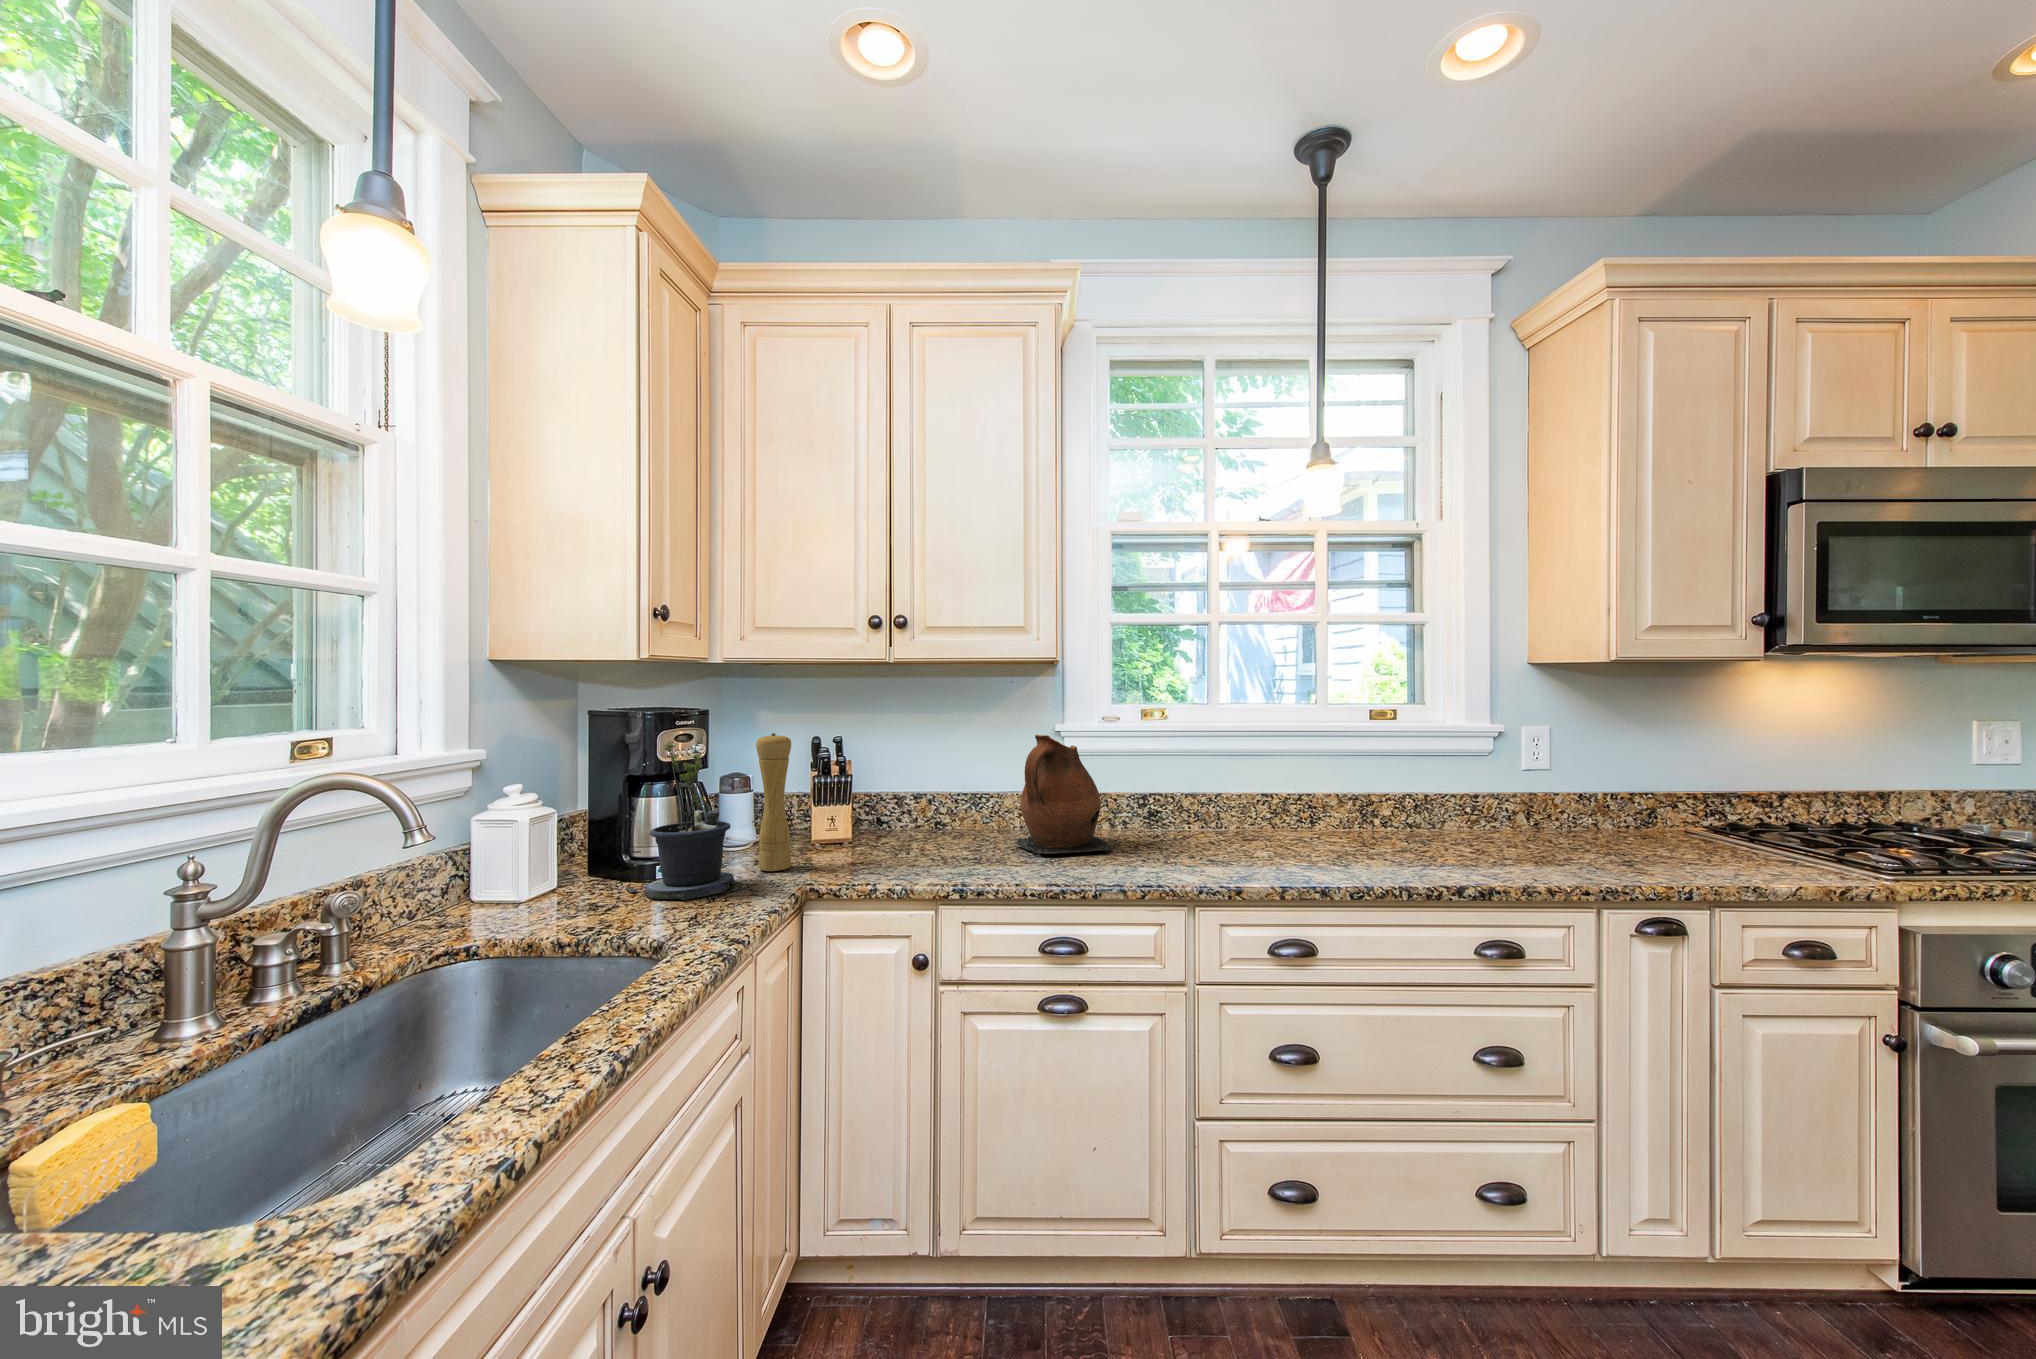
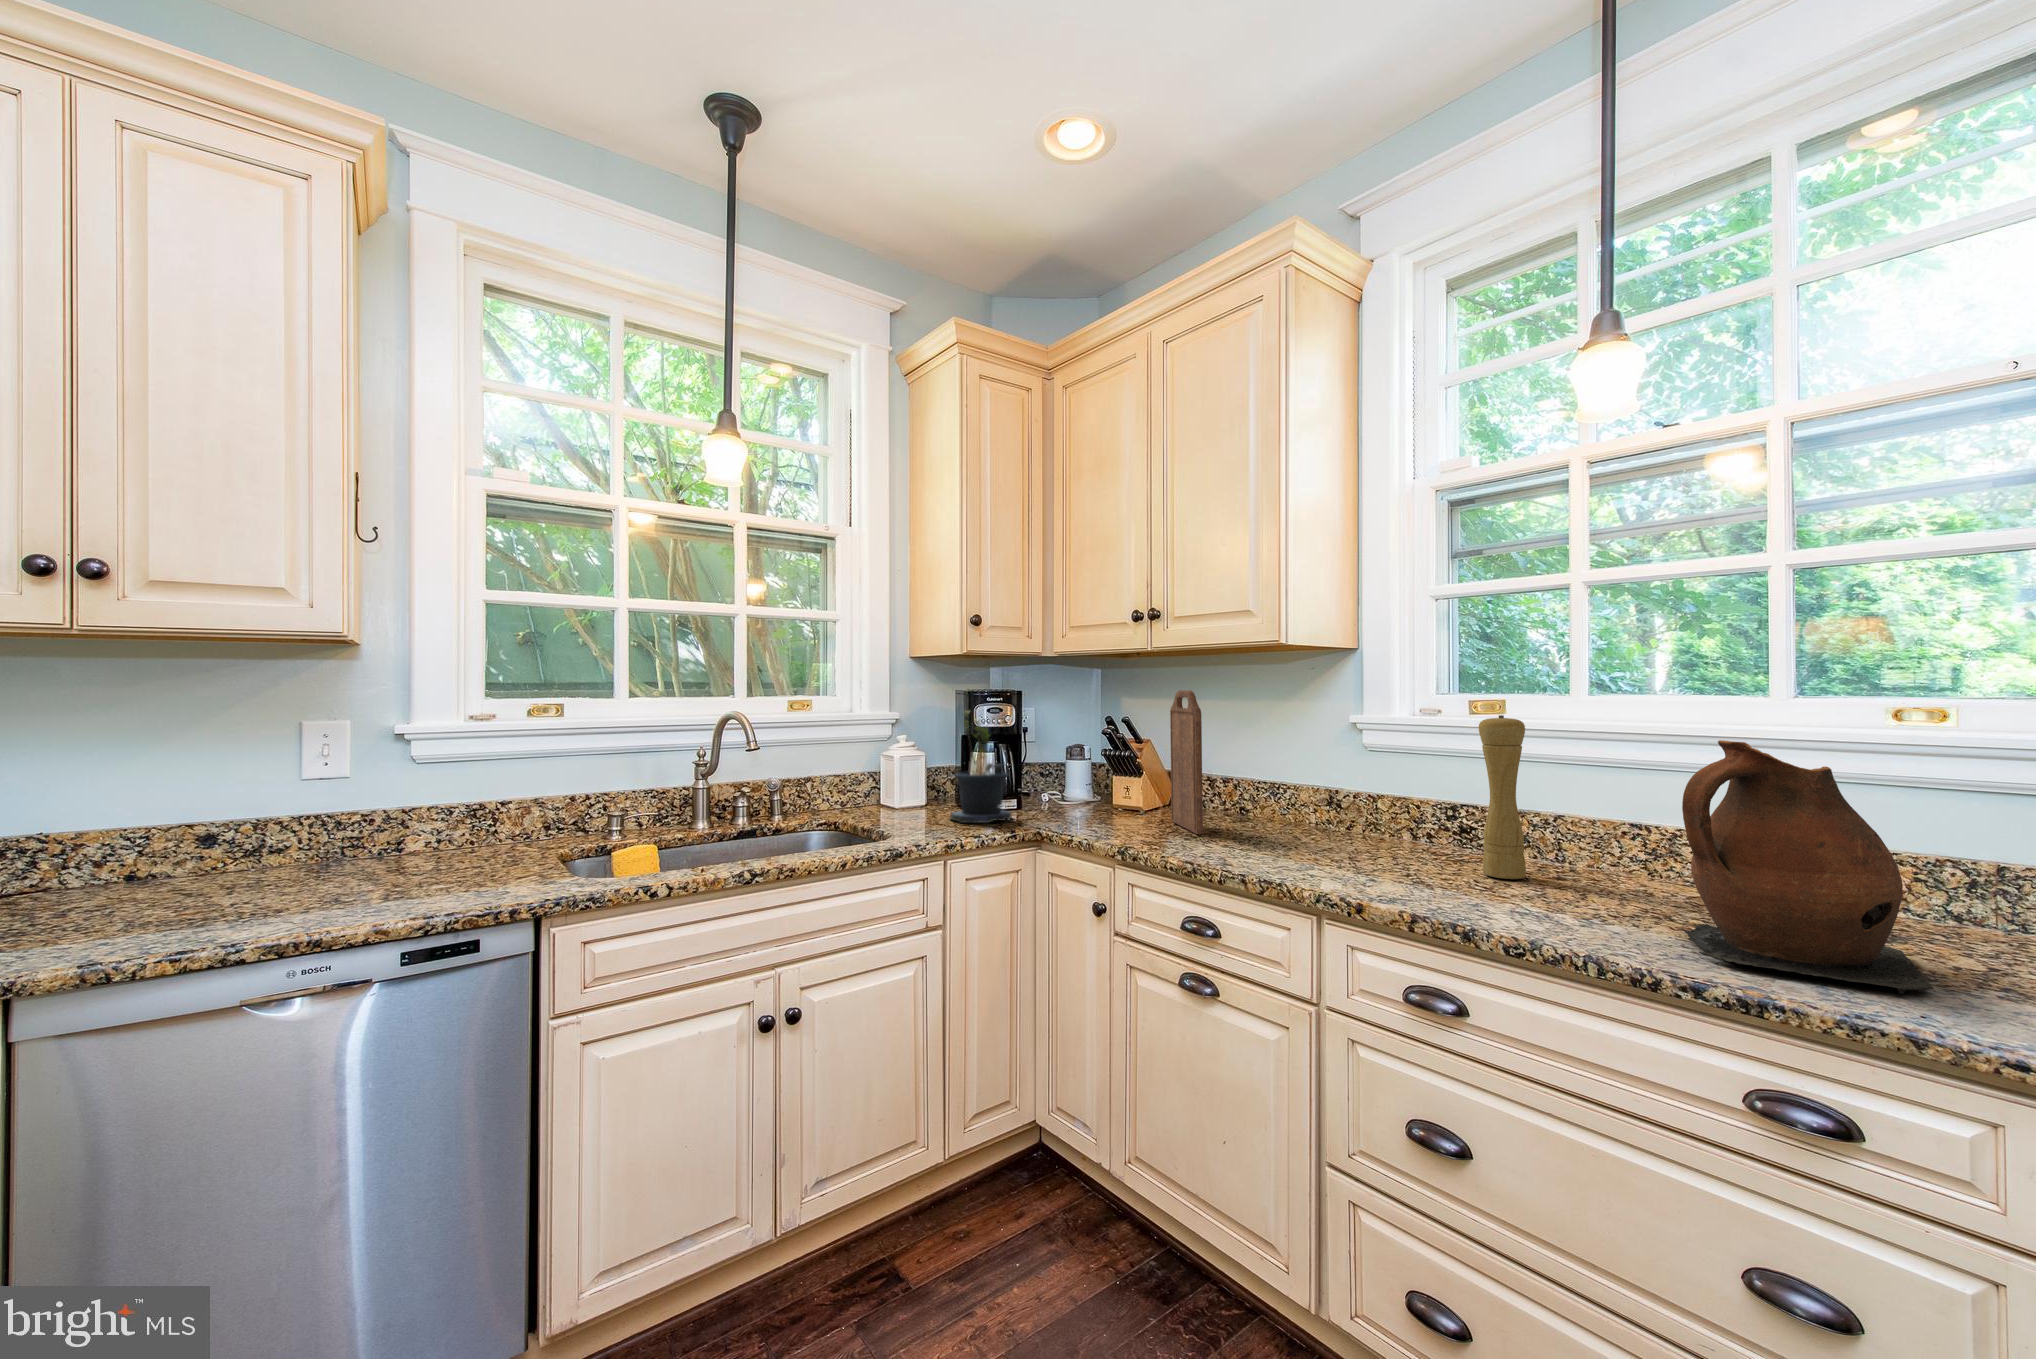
cutting board: none [897,707,969,856] -> present [1170,690,1203,834]
pepper mill: present [756,733,791,871] -> present [1479,715,1526,879]
ceramic pitcher: present [1016,735,1114,854] -> present [1679,740,1933,994]

